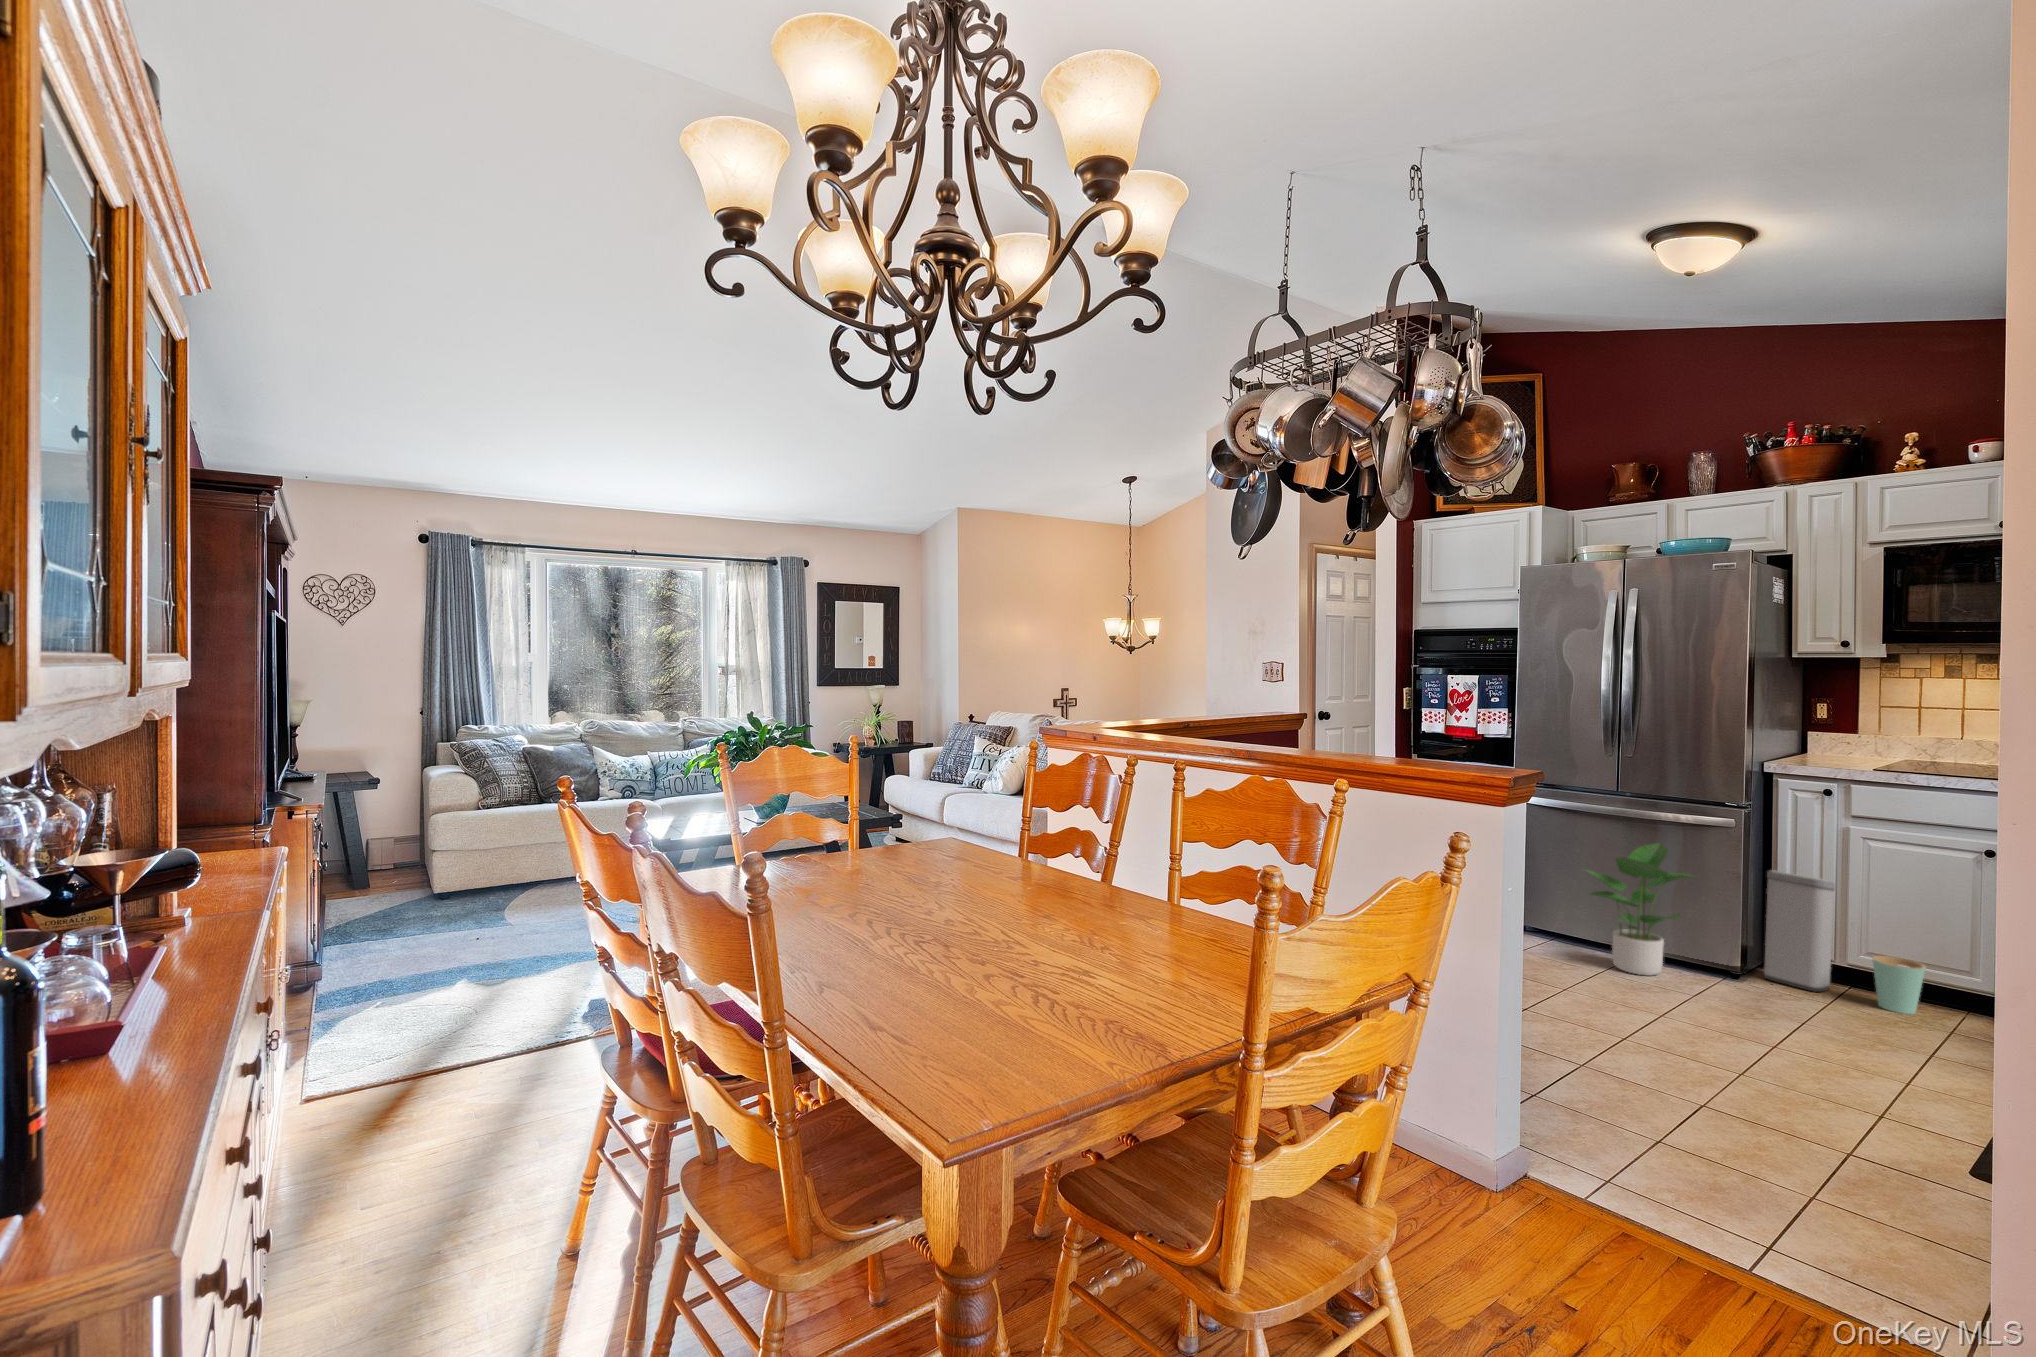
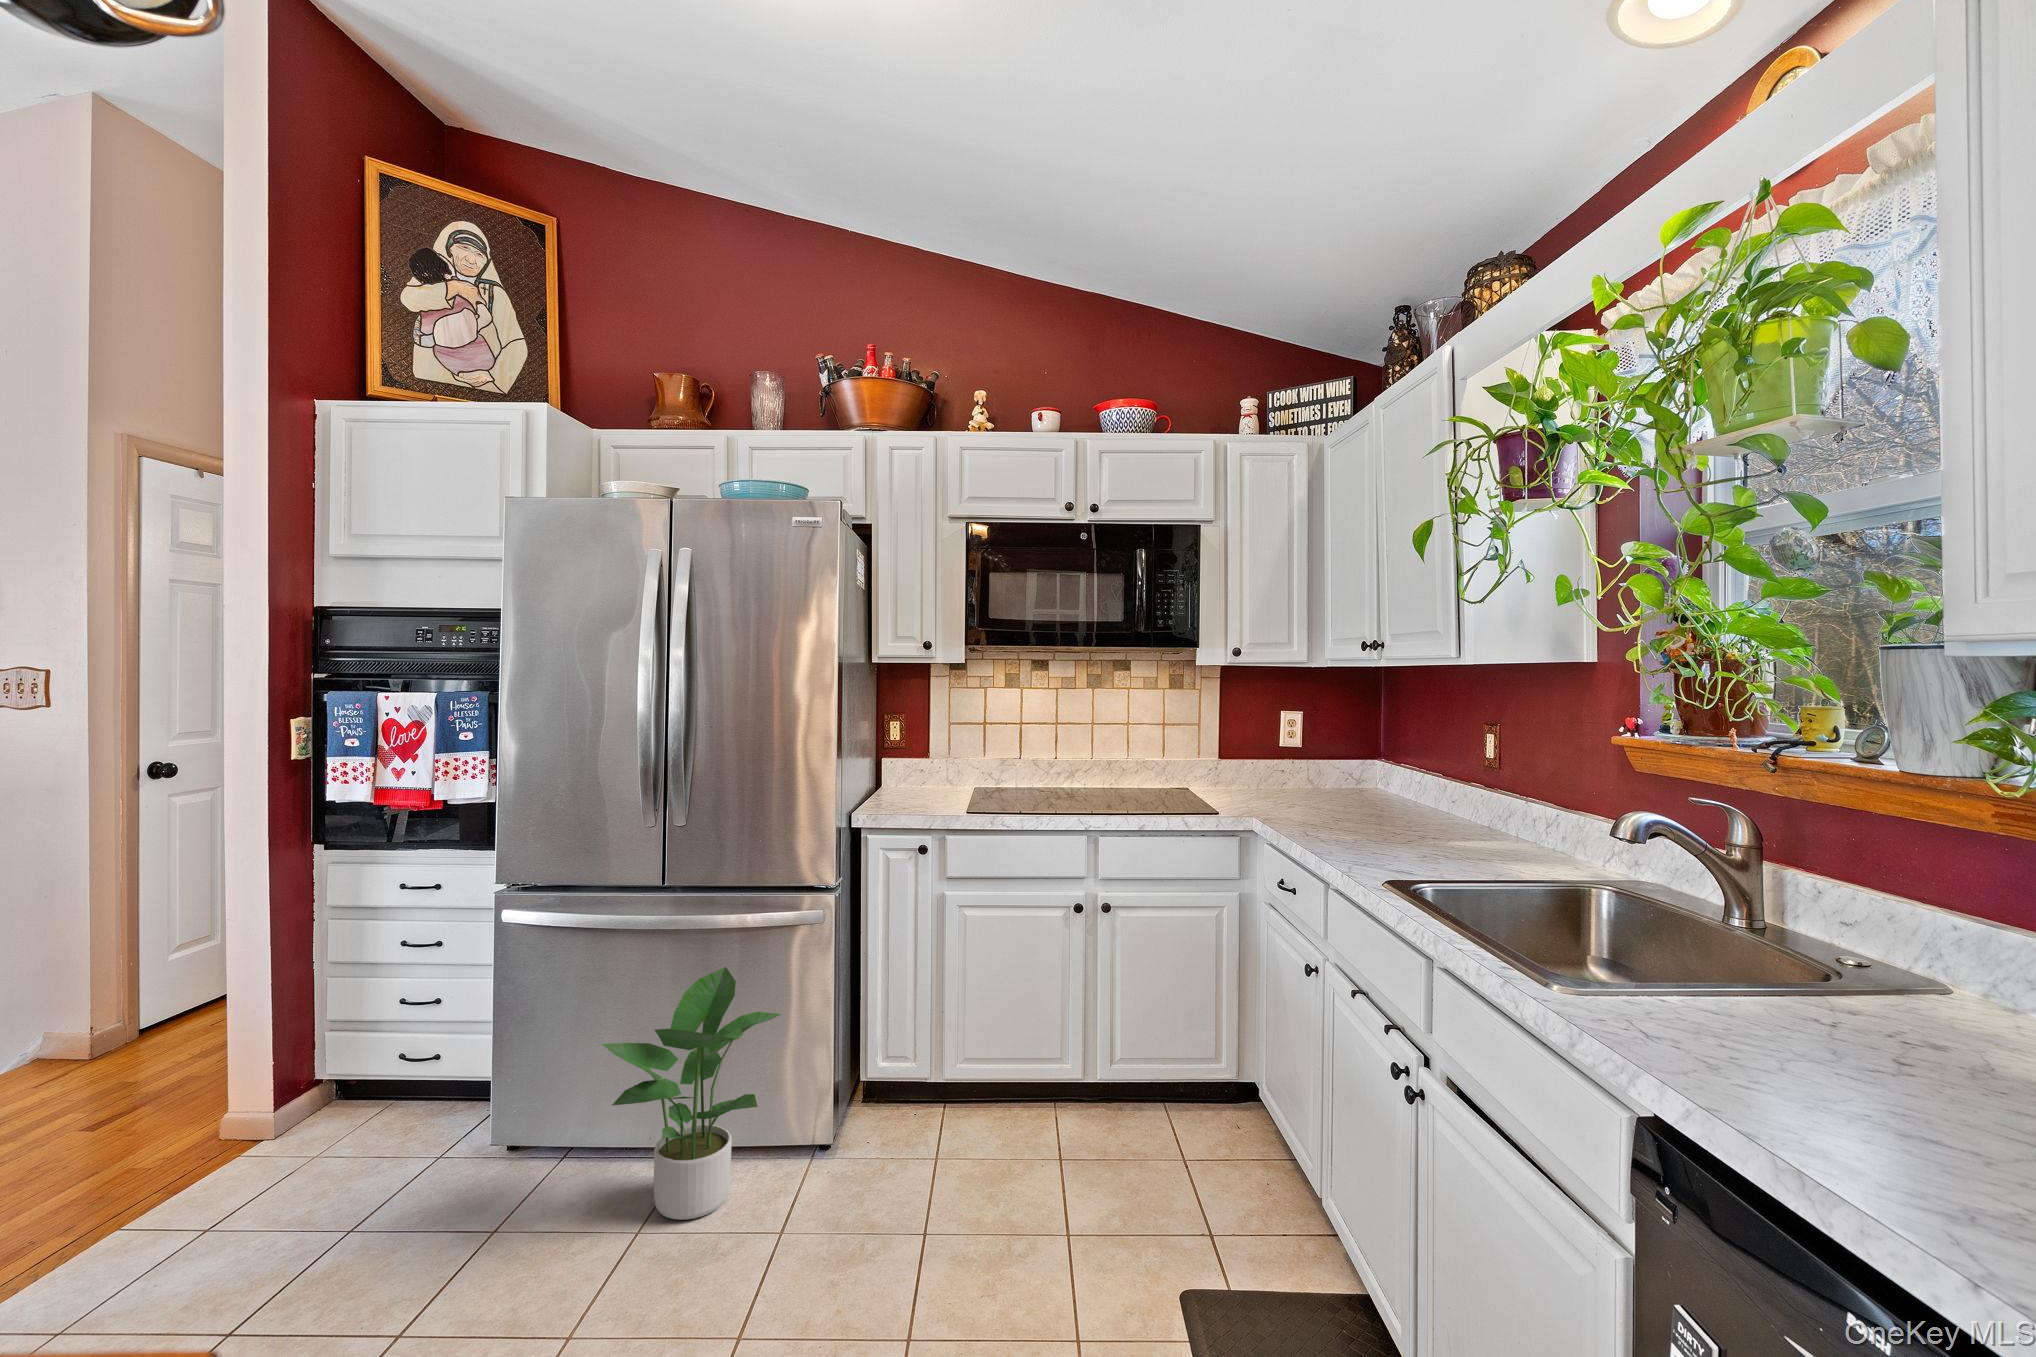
trash can: present [1764,870,1926,1014] -> none [858,971,1028,1148]

